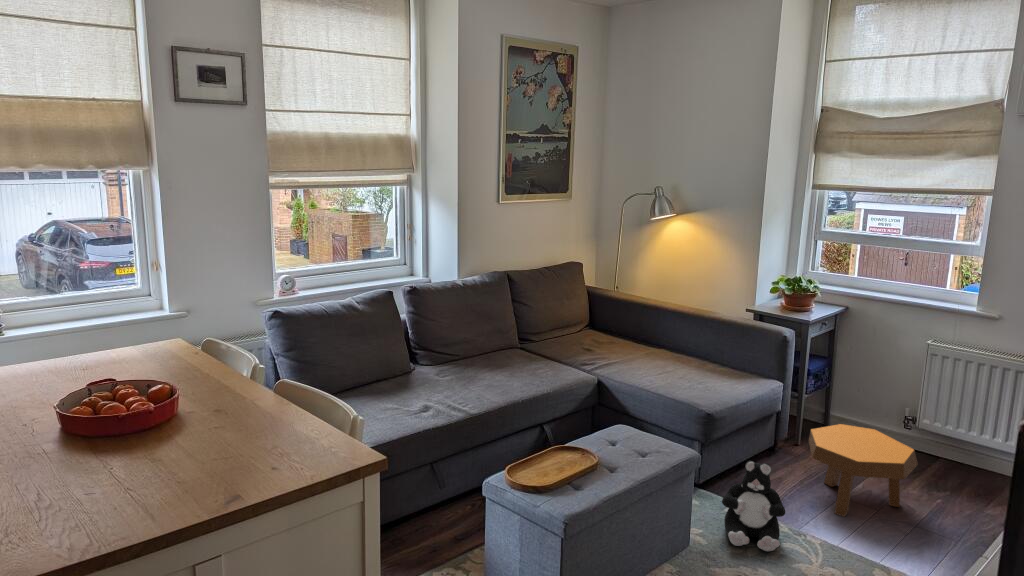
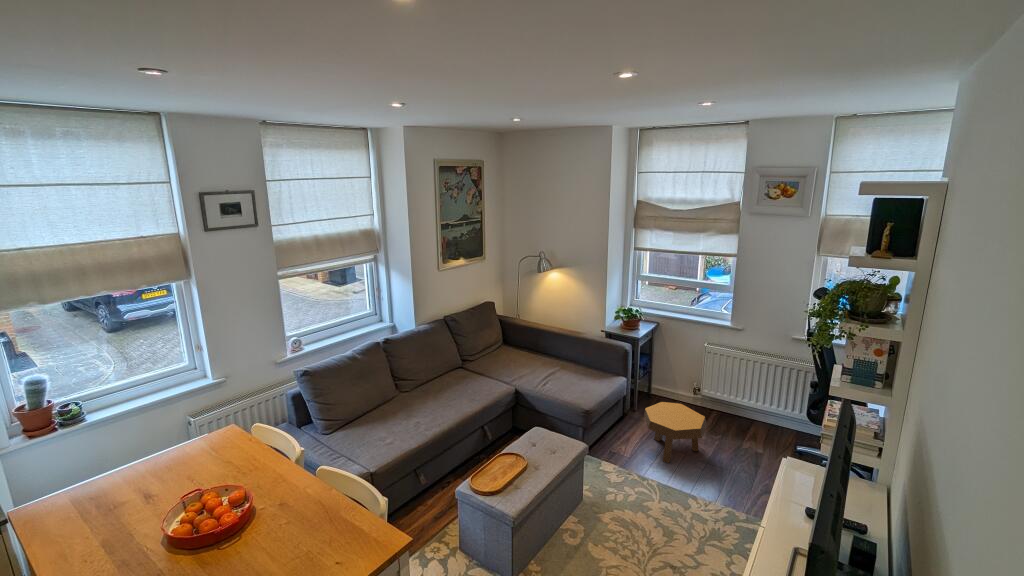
plush toy: present [722,461,785,551] -> none [599,440,637,497]

